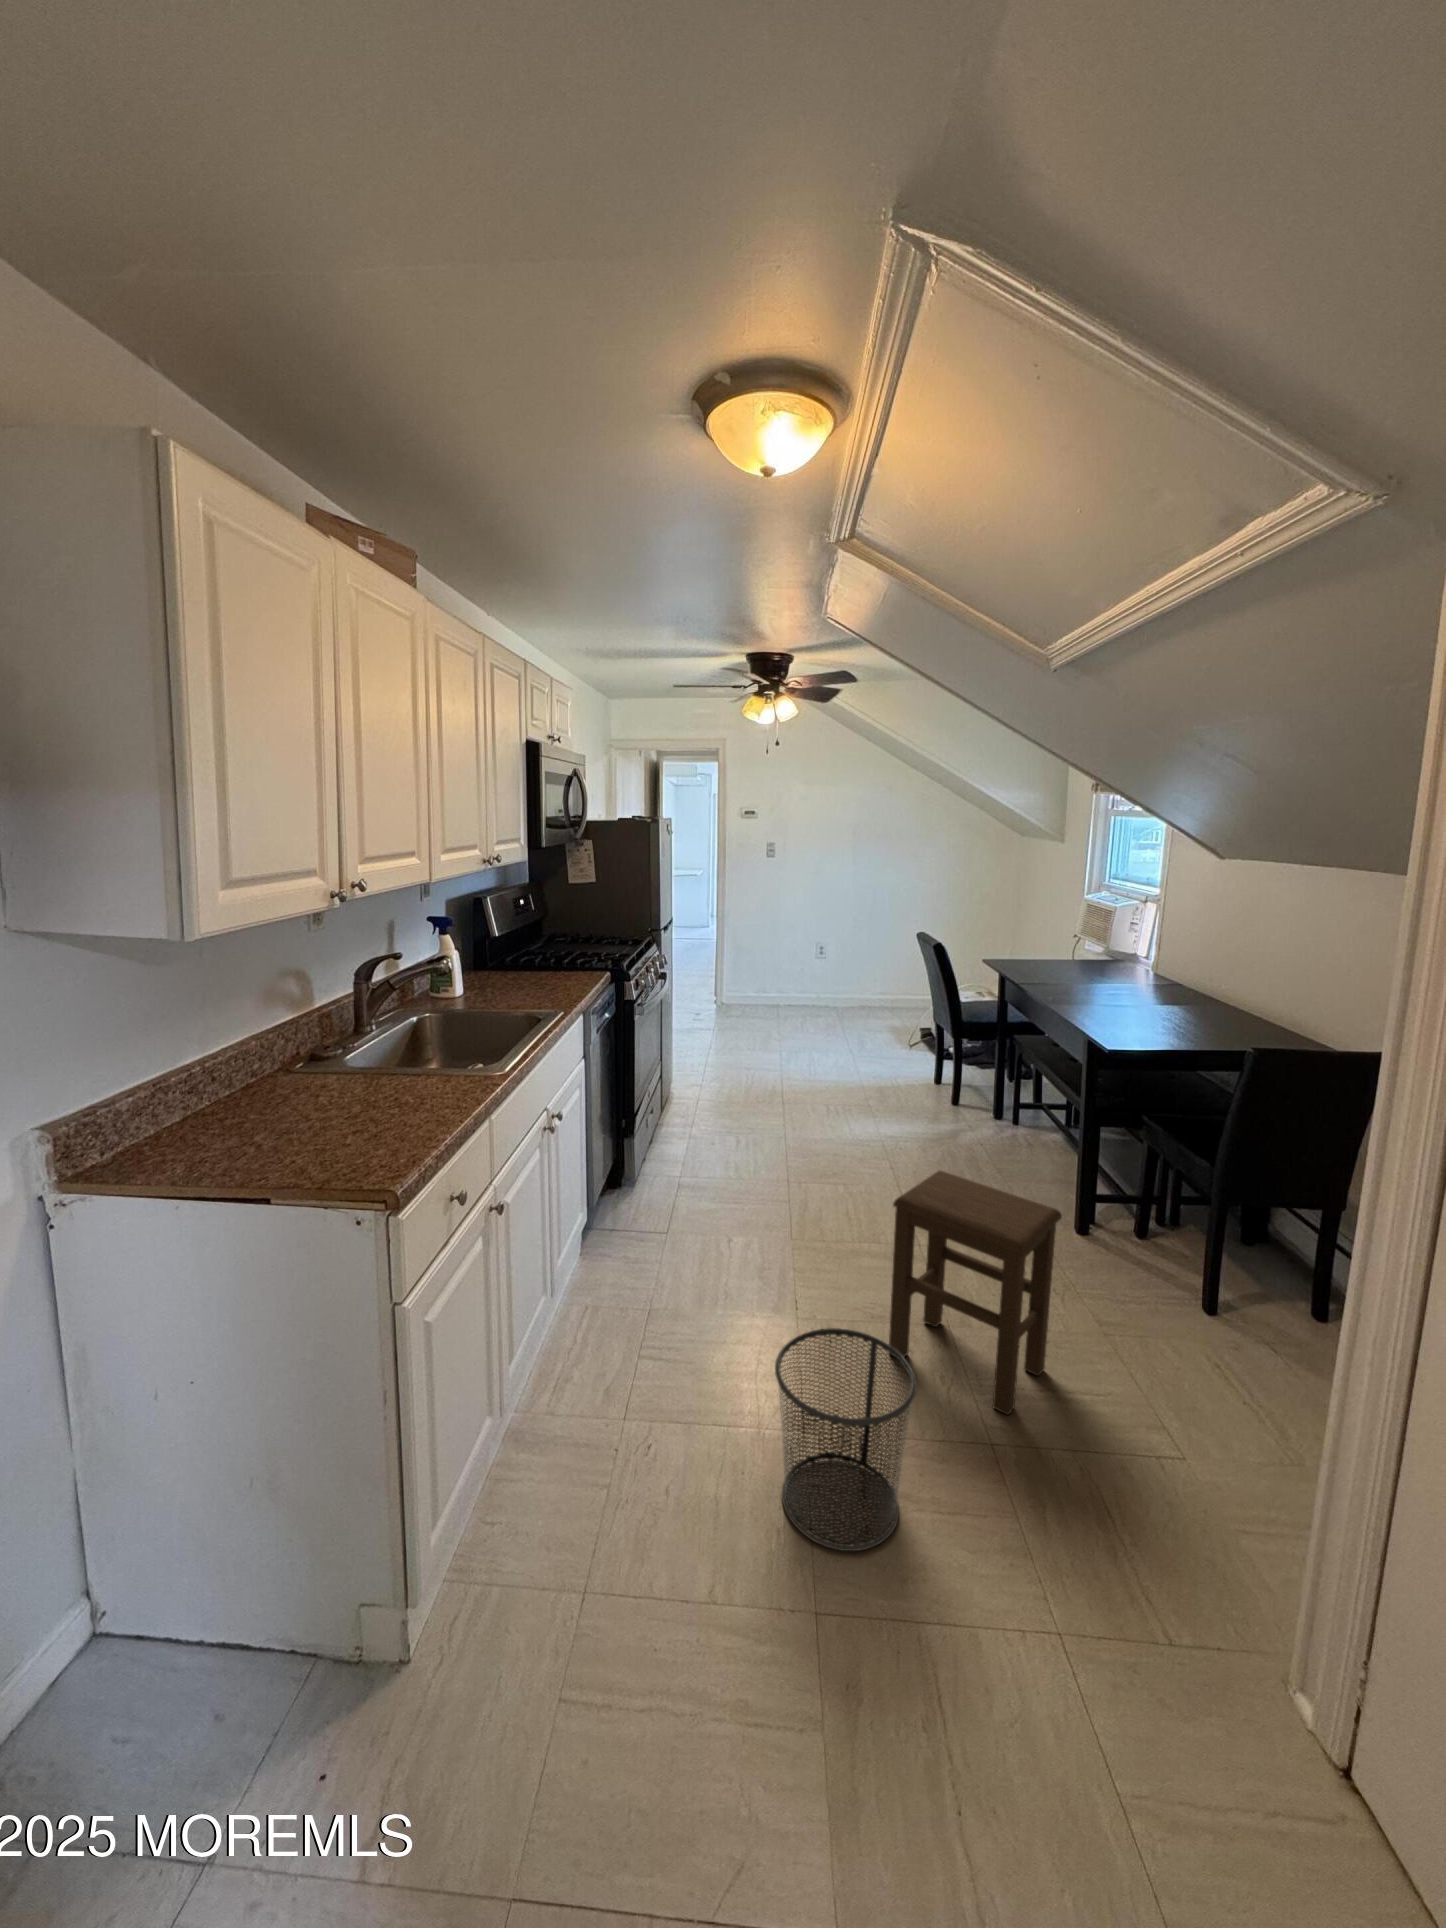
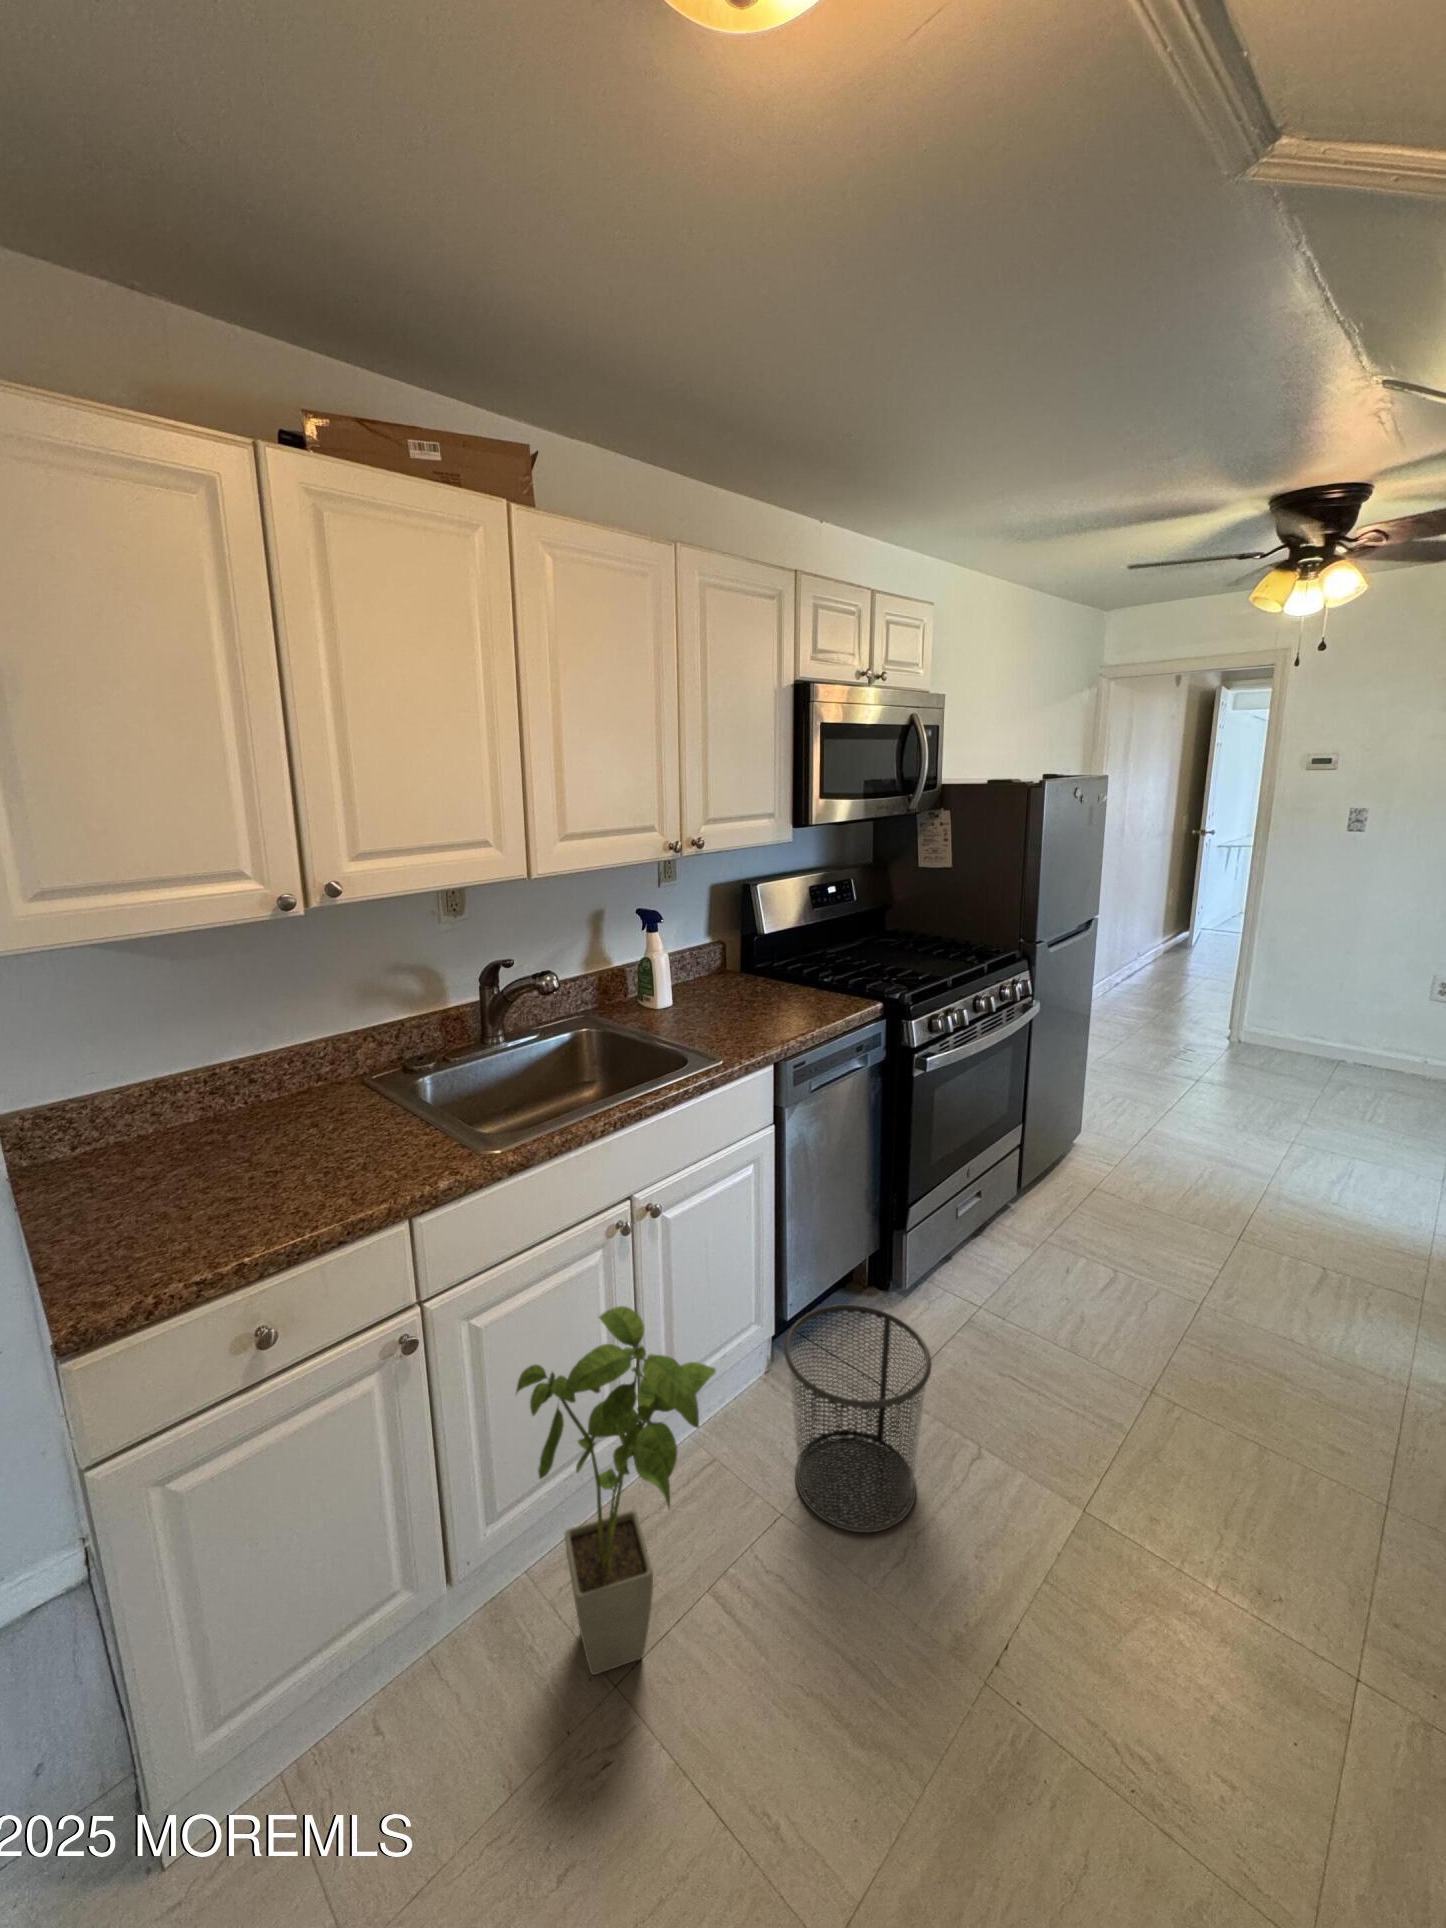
stool: present [889,1171,1062,1415] -> none [906,1138,1083,1388]
house plant: none [521,1317,712,1684] -> present [516,1306,716,1675]

